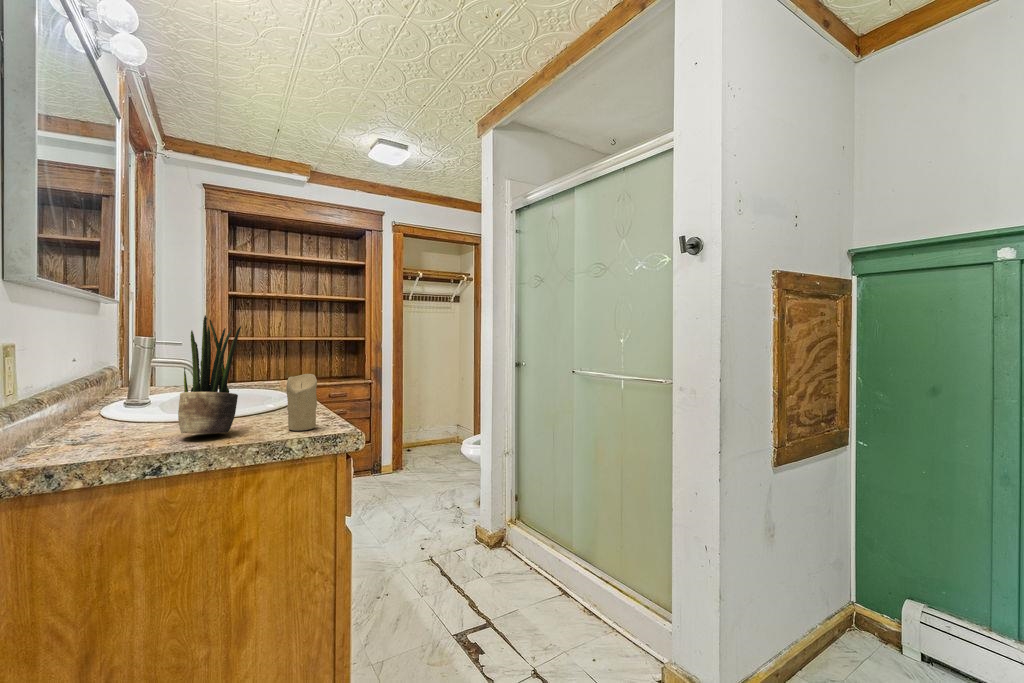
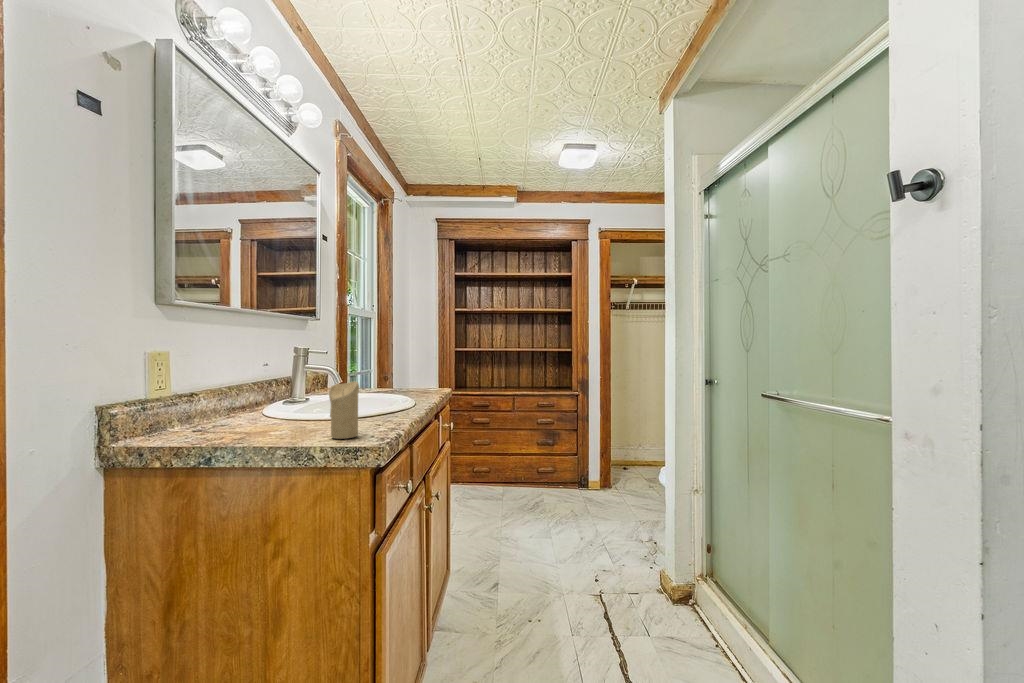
potted plant: present [178,315,241,433] -> none [247,324,306,433]

